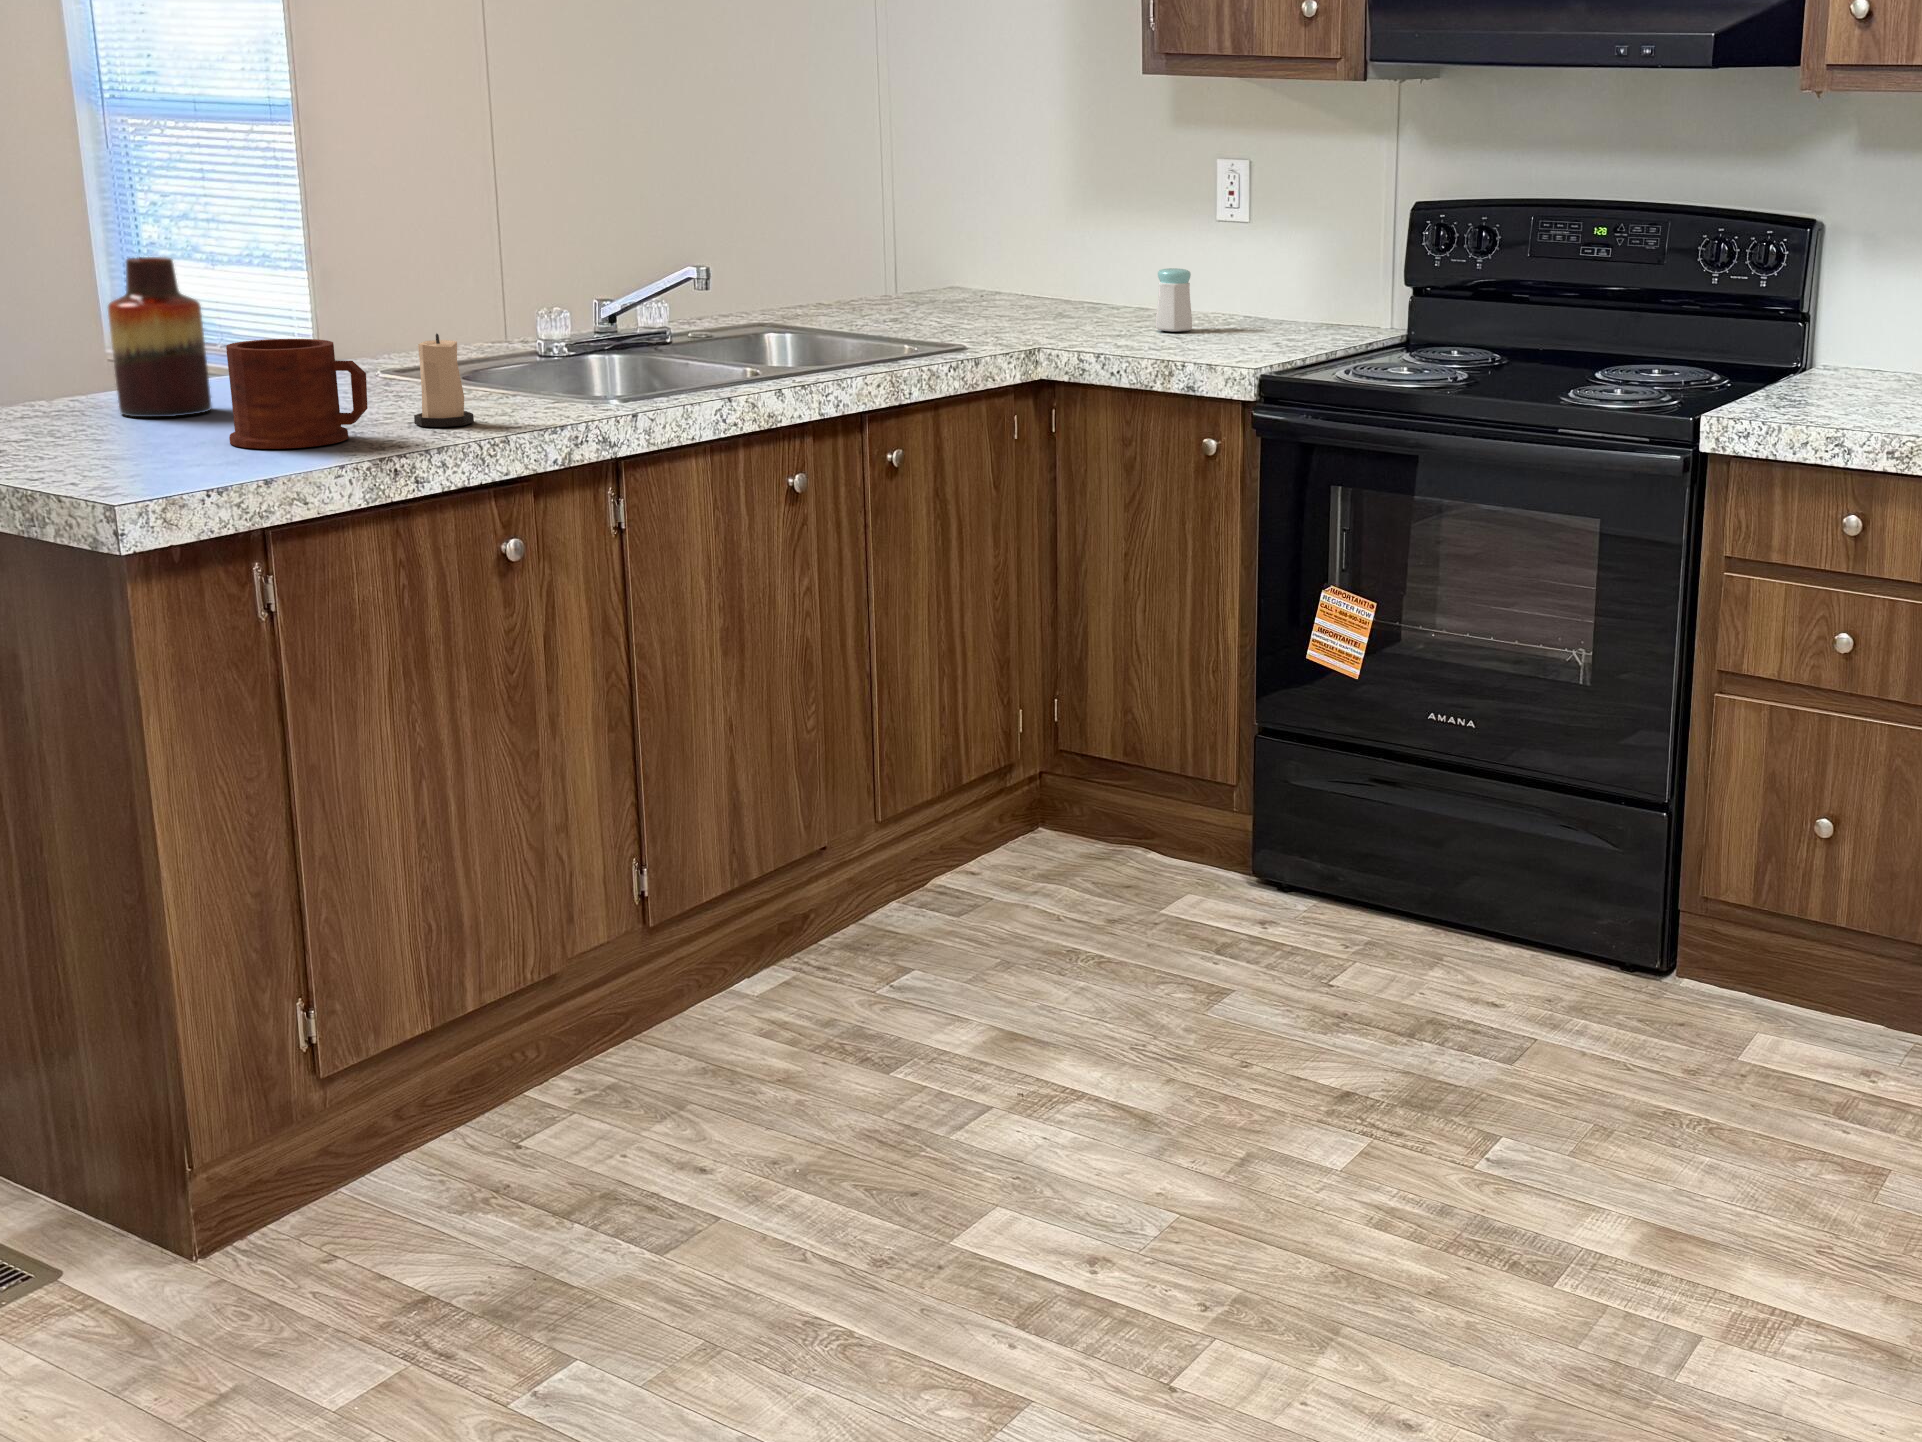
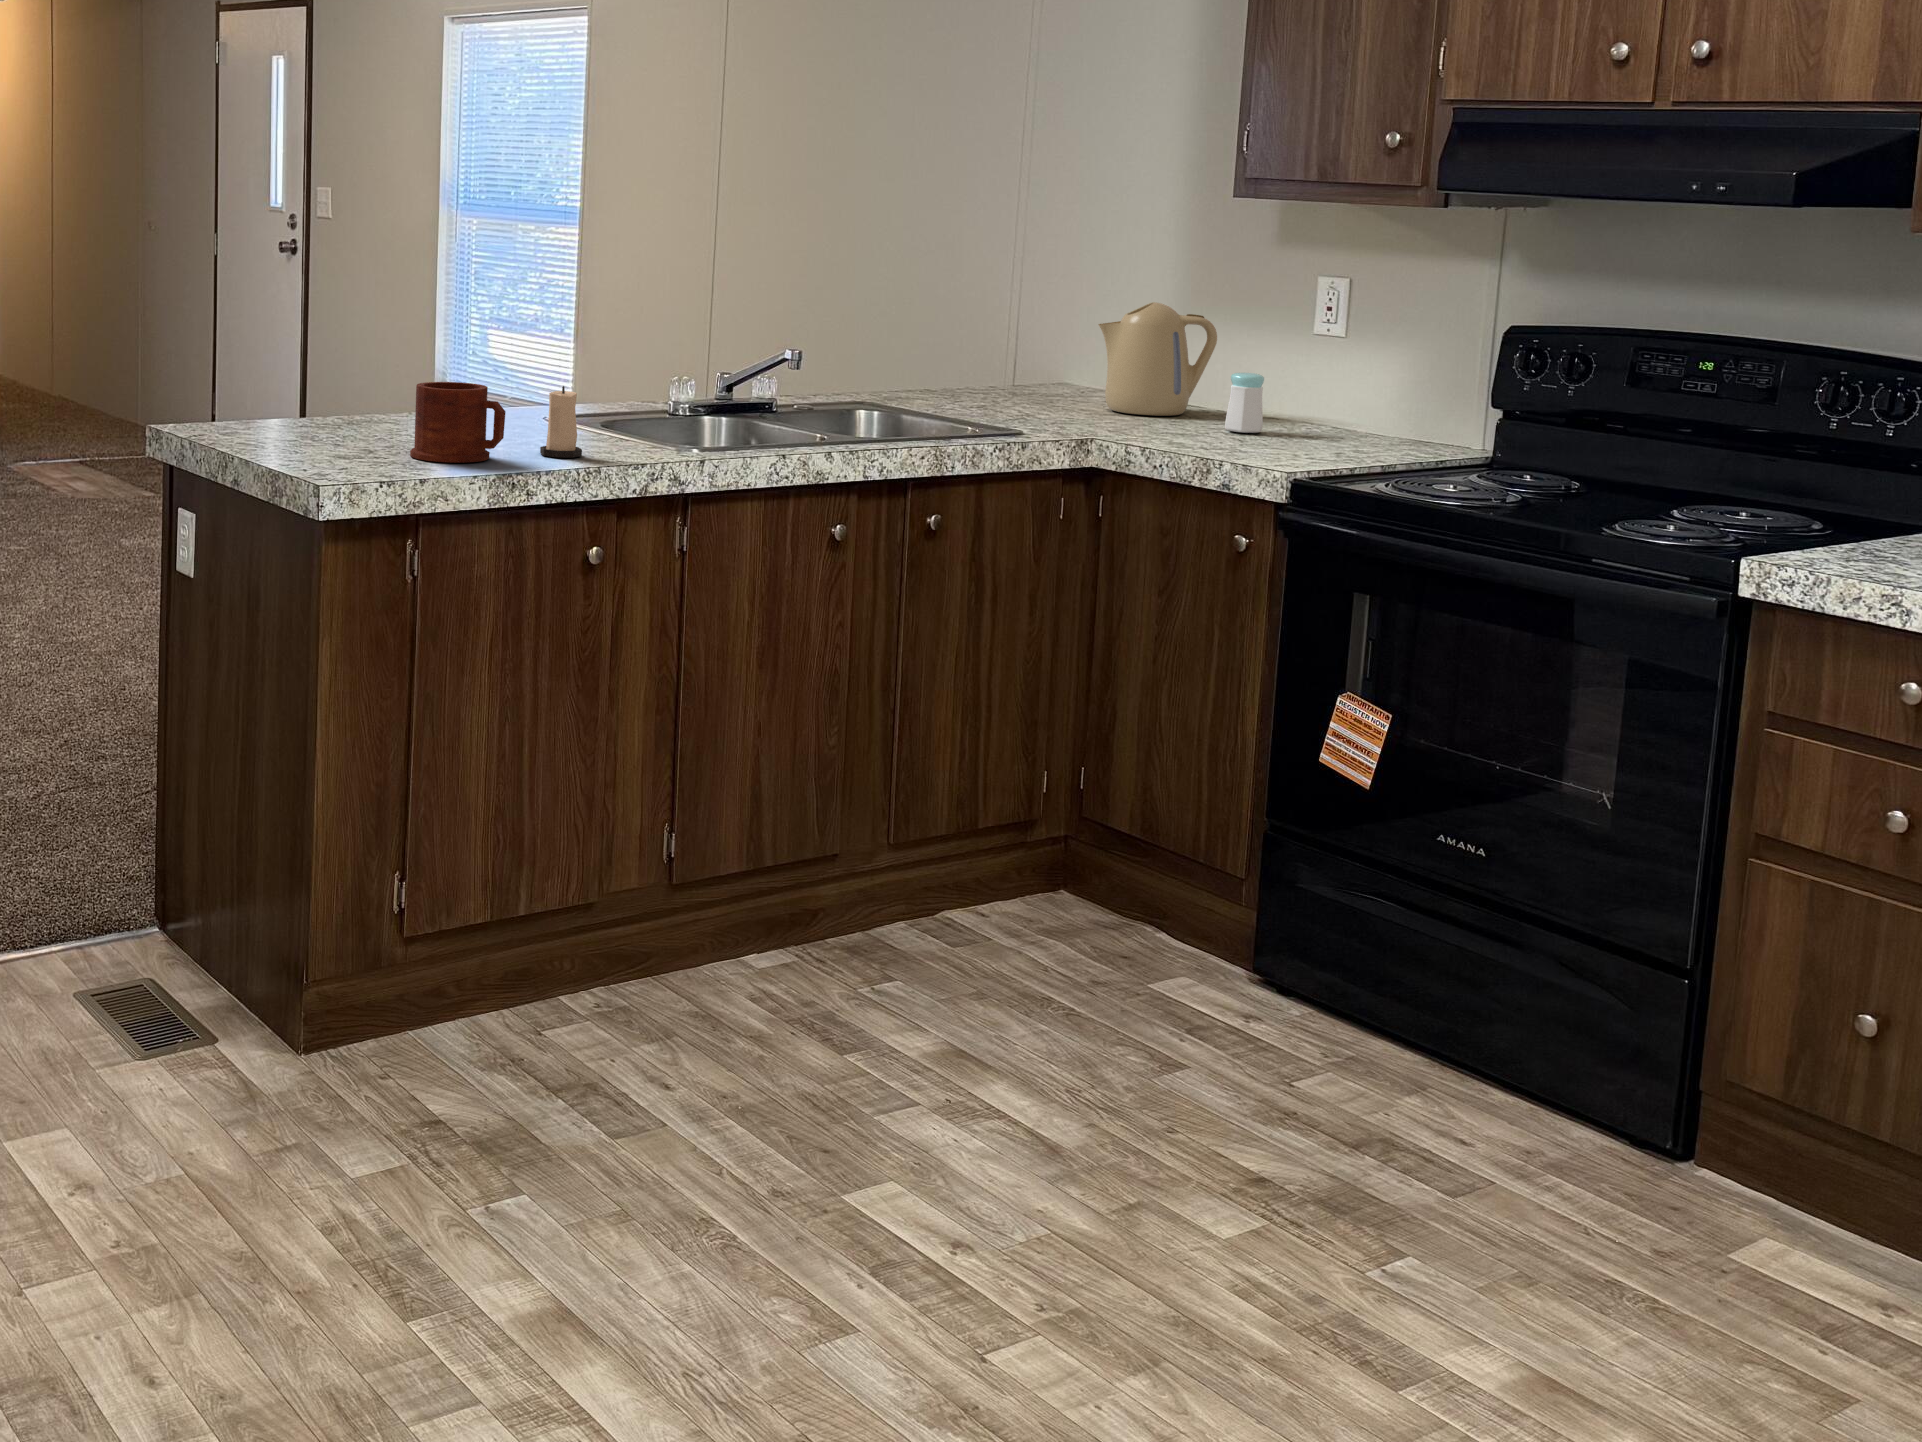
kettle: none [1007,198,1128,320] -> present [1098,302,1217,416]
vase: present [108,257,211,417] -> none [354,318,415,434]

